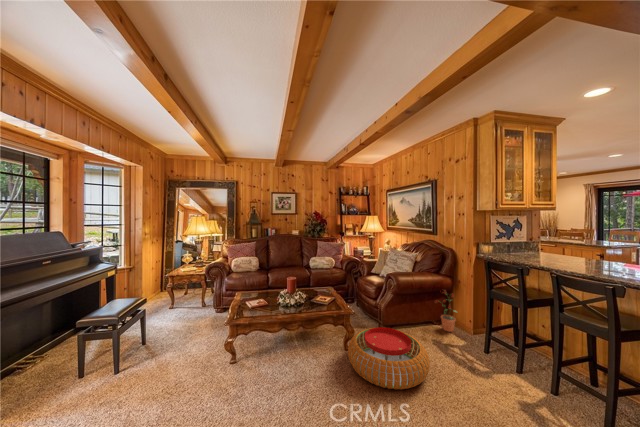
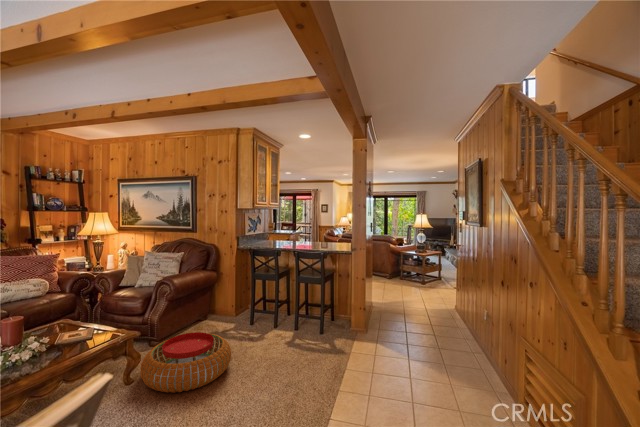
potted plant: present [438,290,456,332] -> none [204,285,225,323]

